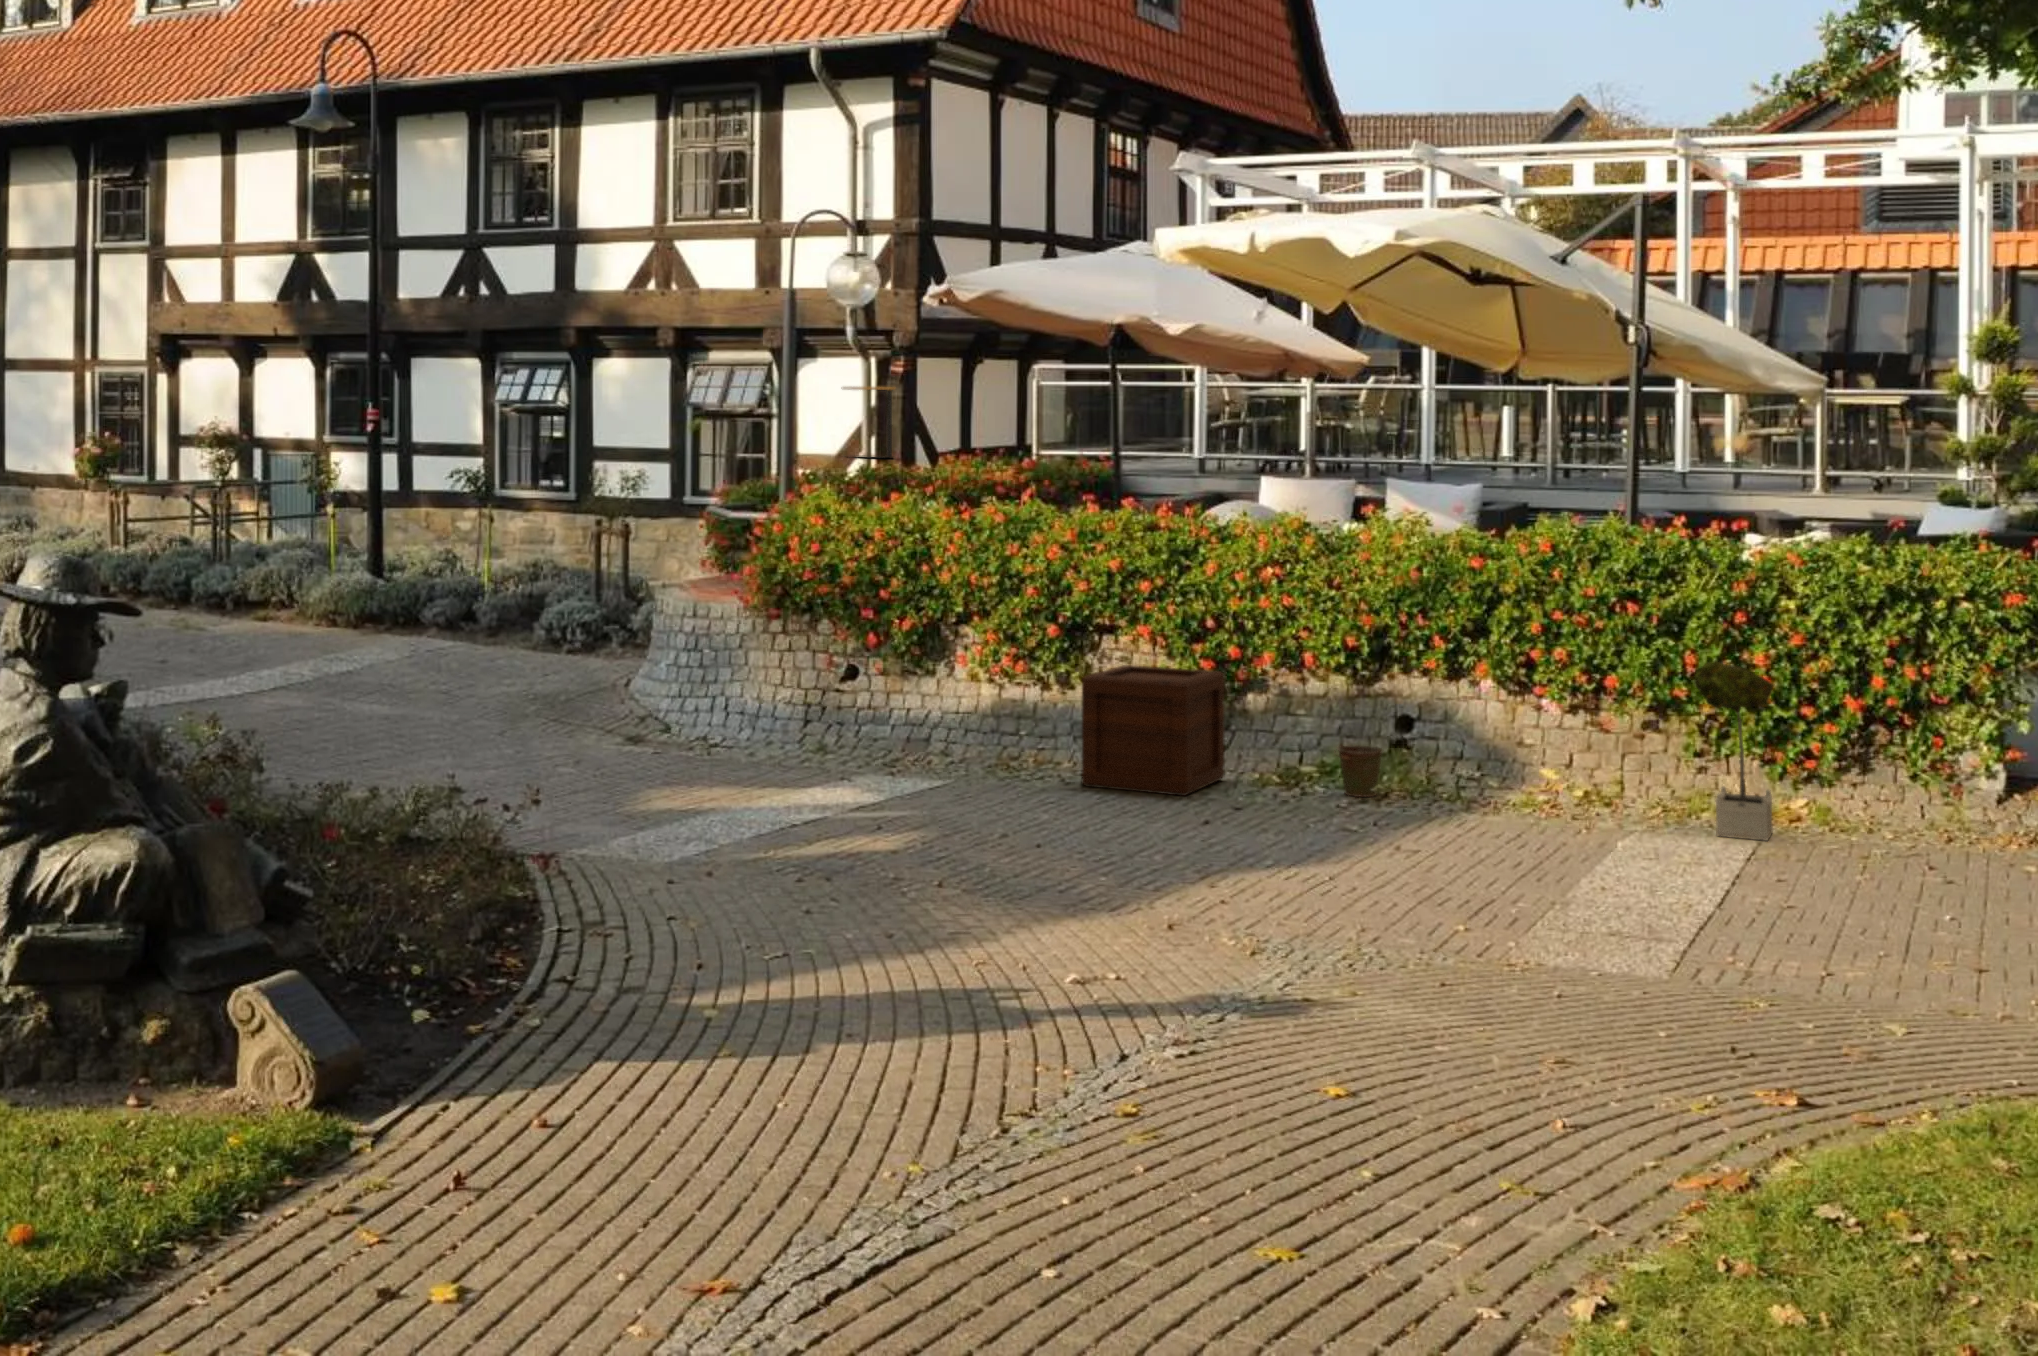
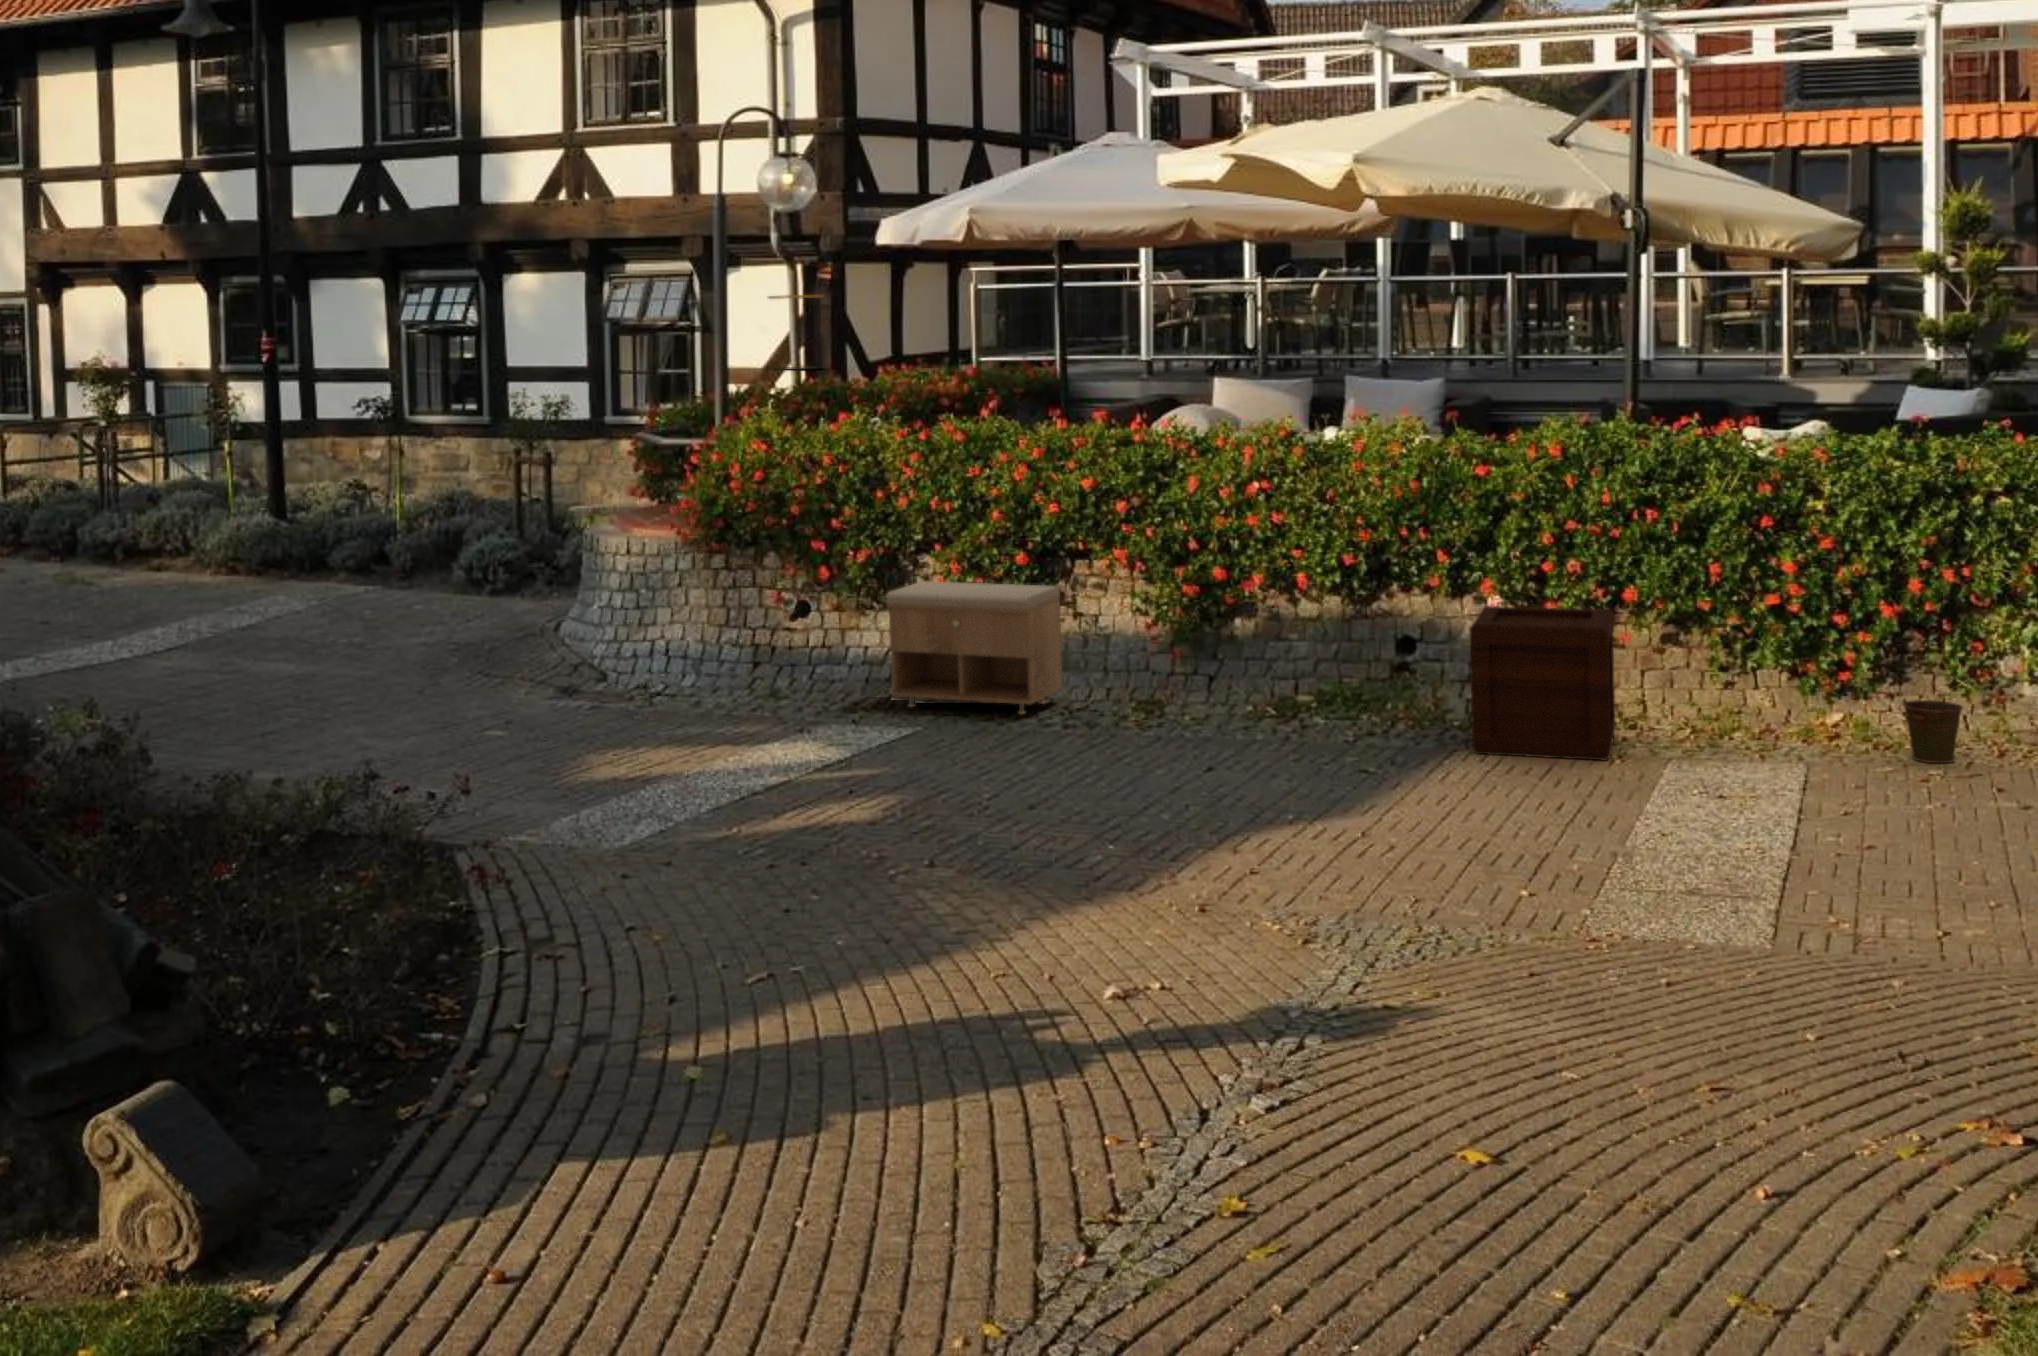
storage bench: none [925,650,1086,774] -> present [886,581,1062,714]
potted tree: present [1694,661,1774,841] -> none [1722,569,1810,760]
wooden crate: present [1082,665,1225,796] -> present [1470,606,1615,760]
bucket: present [1337,744,1384,797] -> present [1902,699,1963,763]

